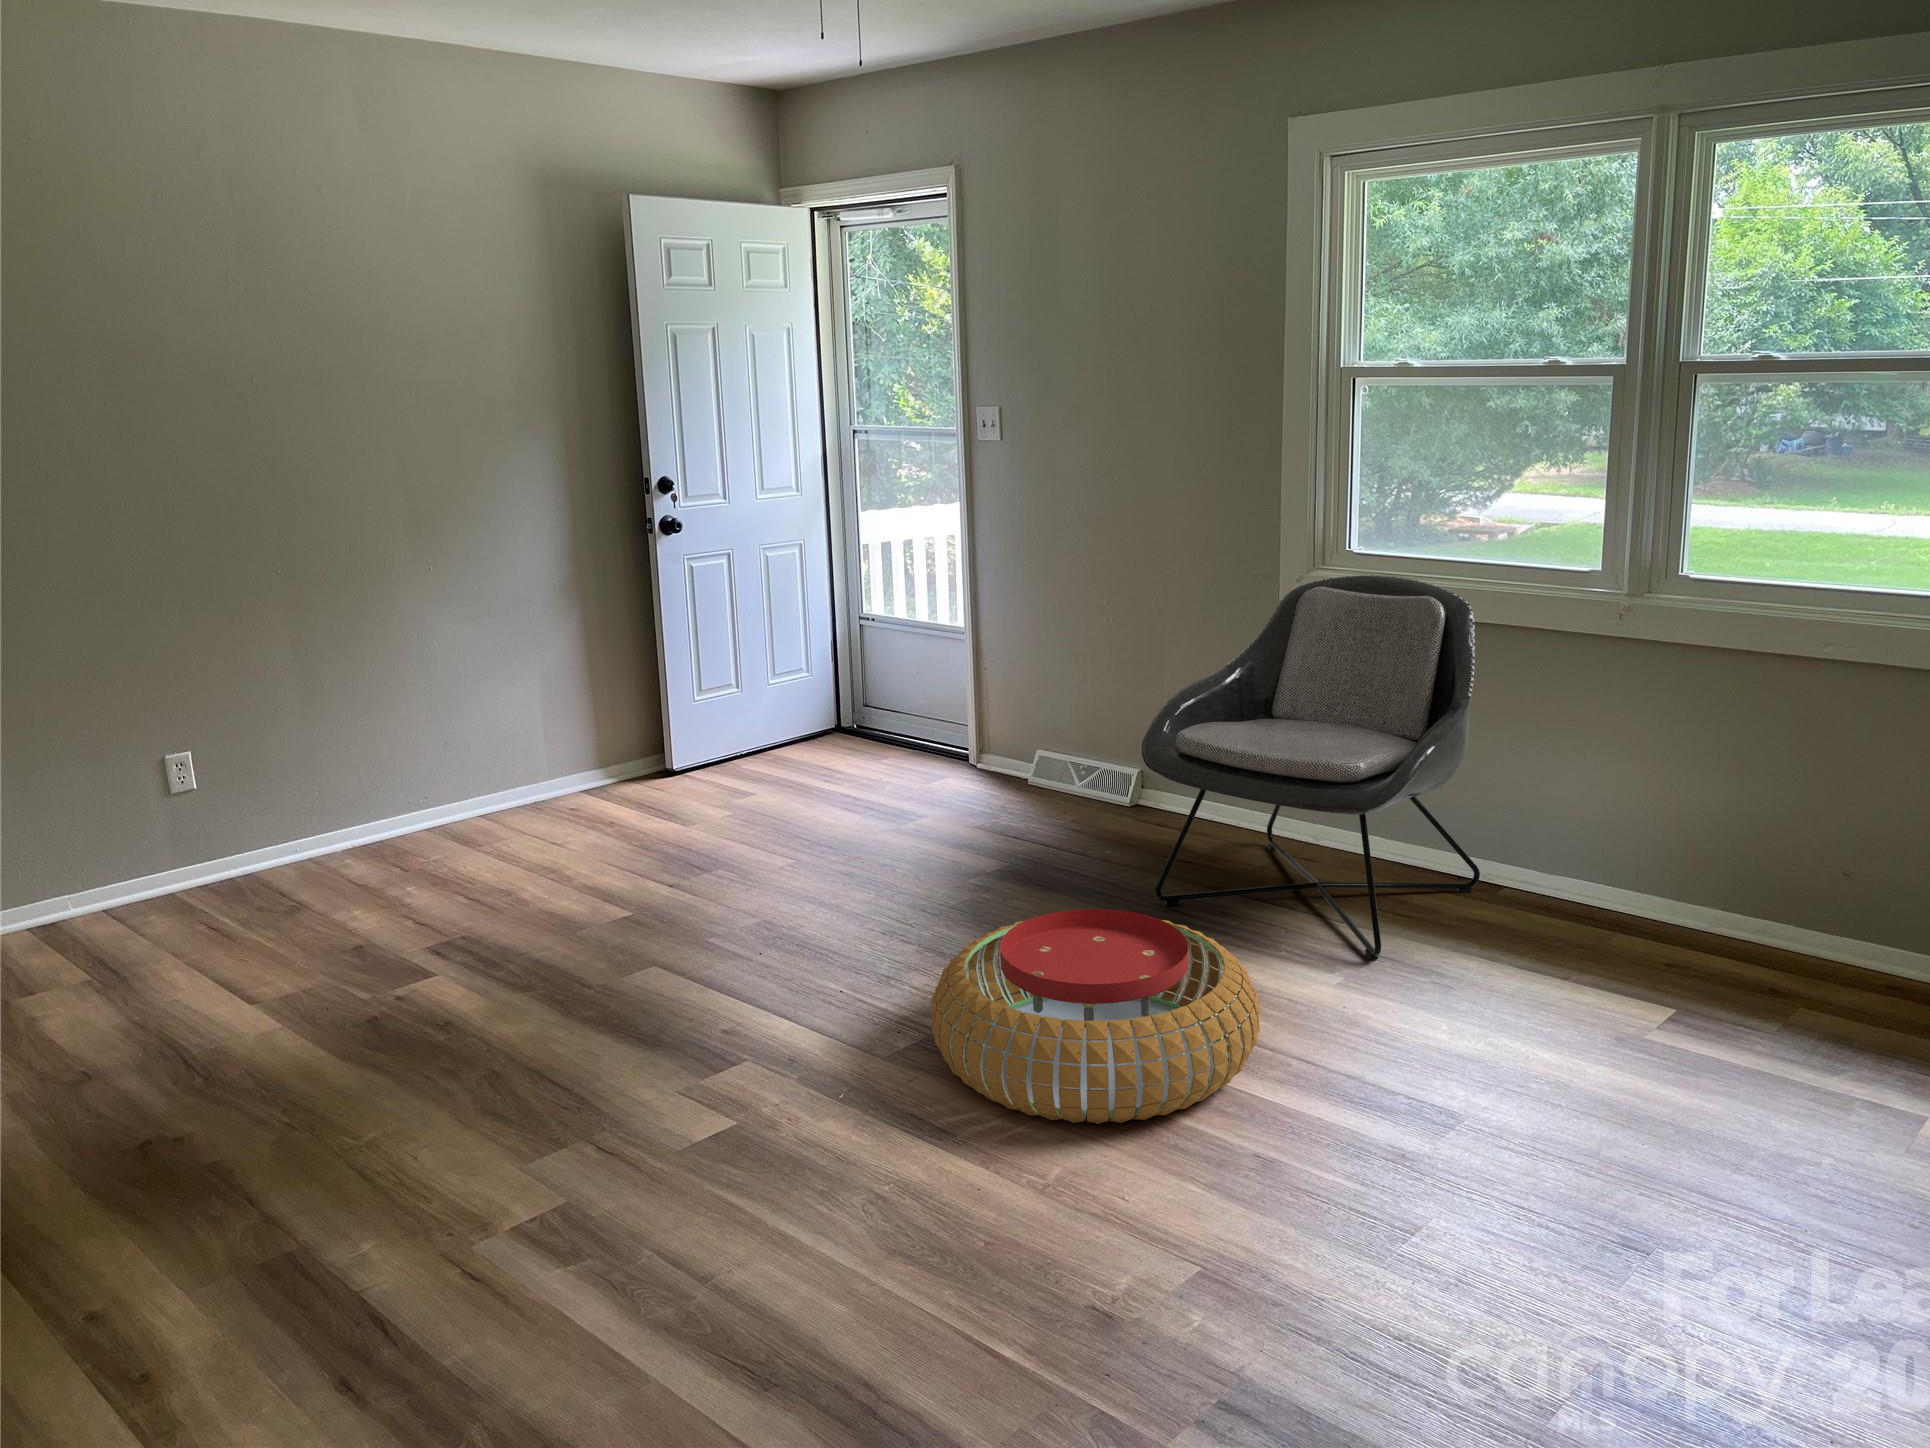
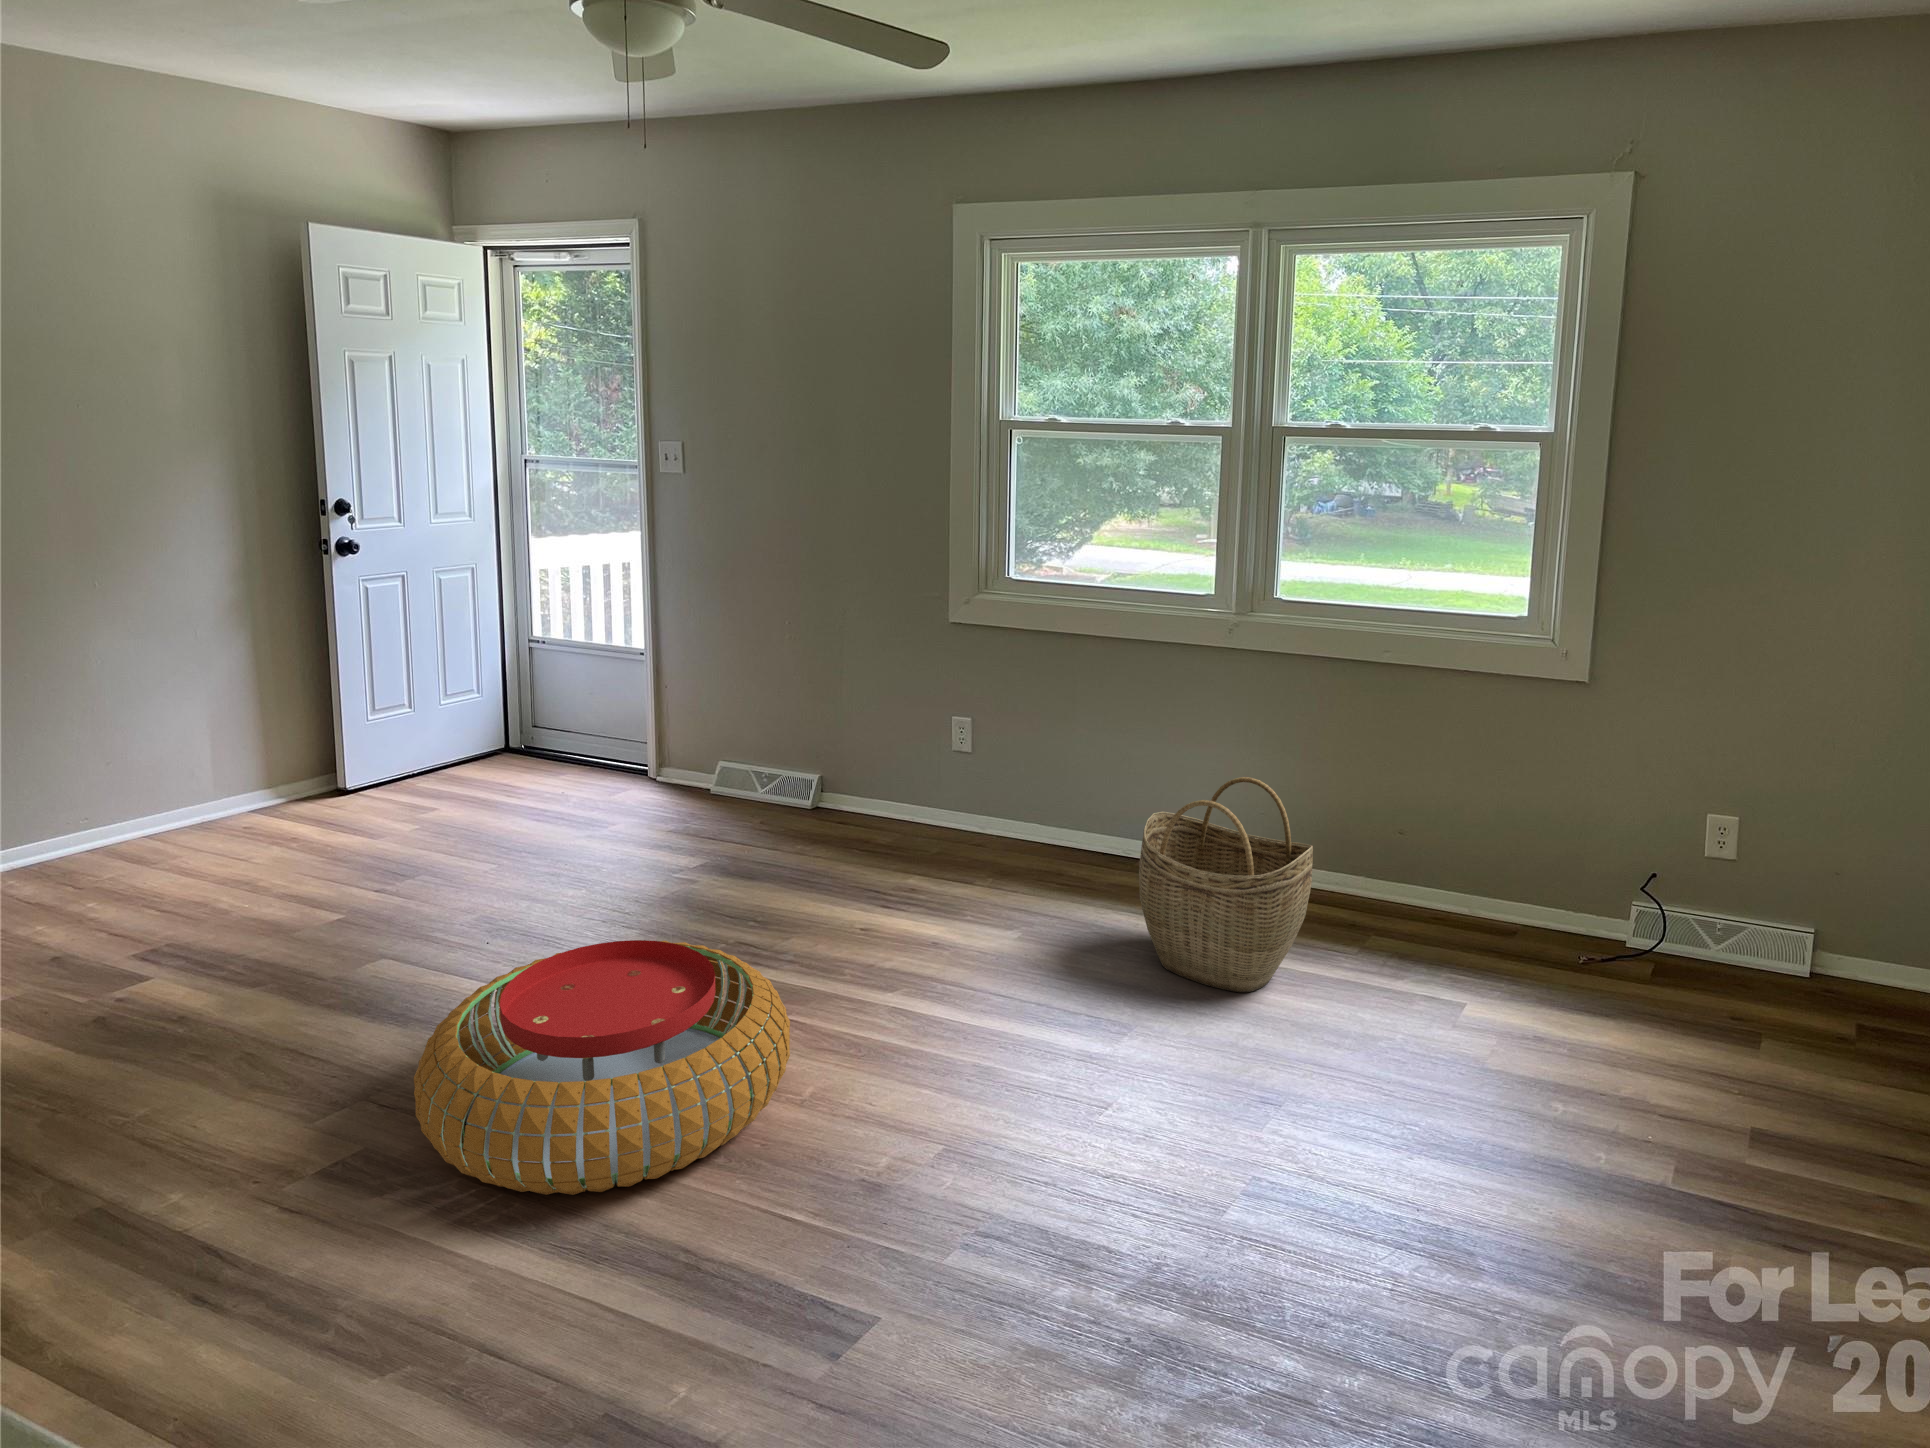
lounge chair: present [1142,575,1480,960] -> none [740,613,1061,977]
woven basket: none [1584,747,1790,979] -> present [1139,777,1313,992]

